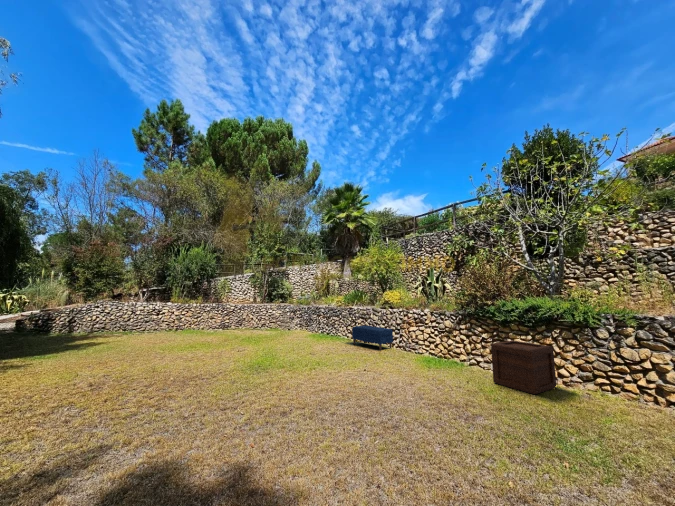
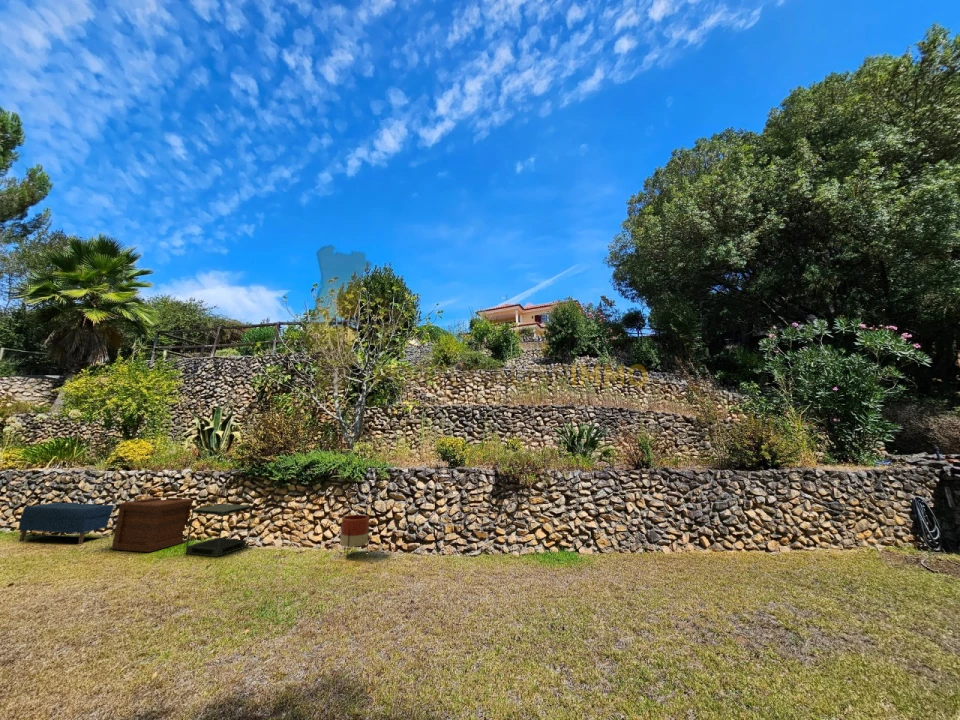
side table: none [442,335,484,374] -> present [185,504,252,557]
wooden crate: present [491,341,557,395] -> present [112,497,193,552]
planter: none [584,358,624,402] -> present [340,515,369,557]

